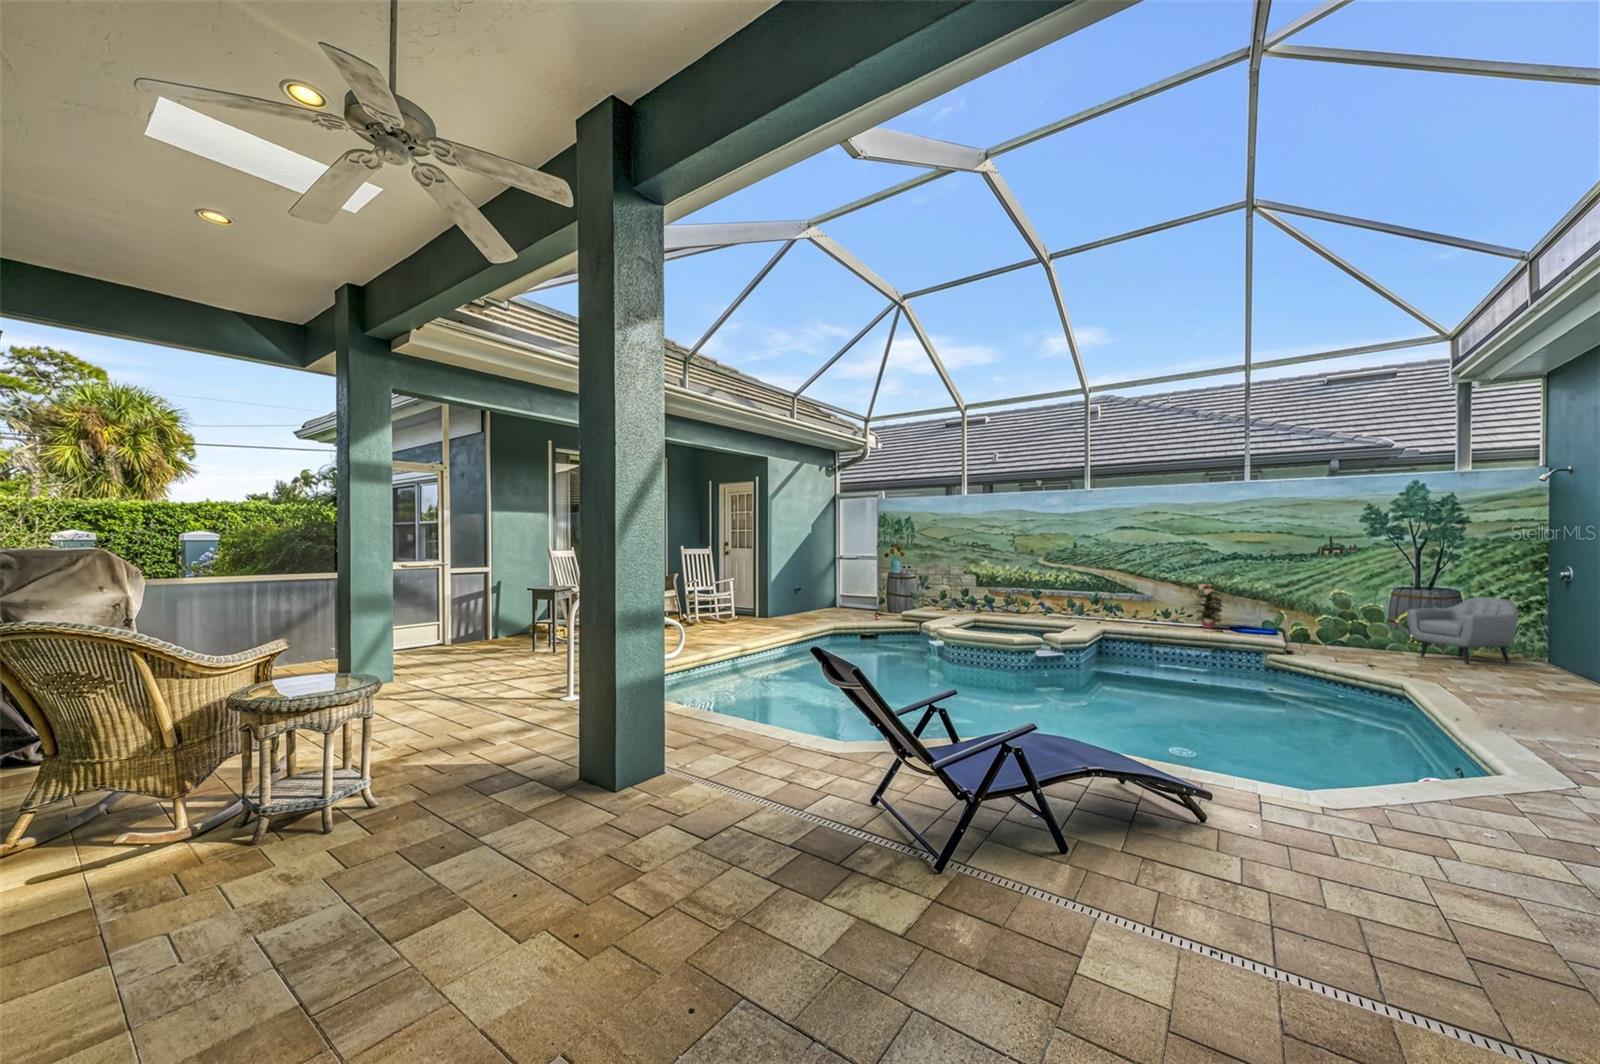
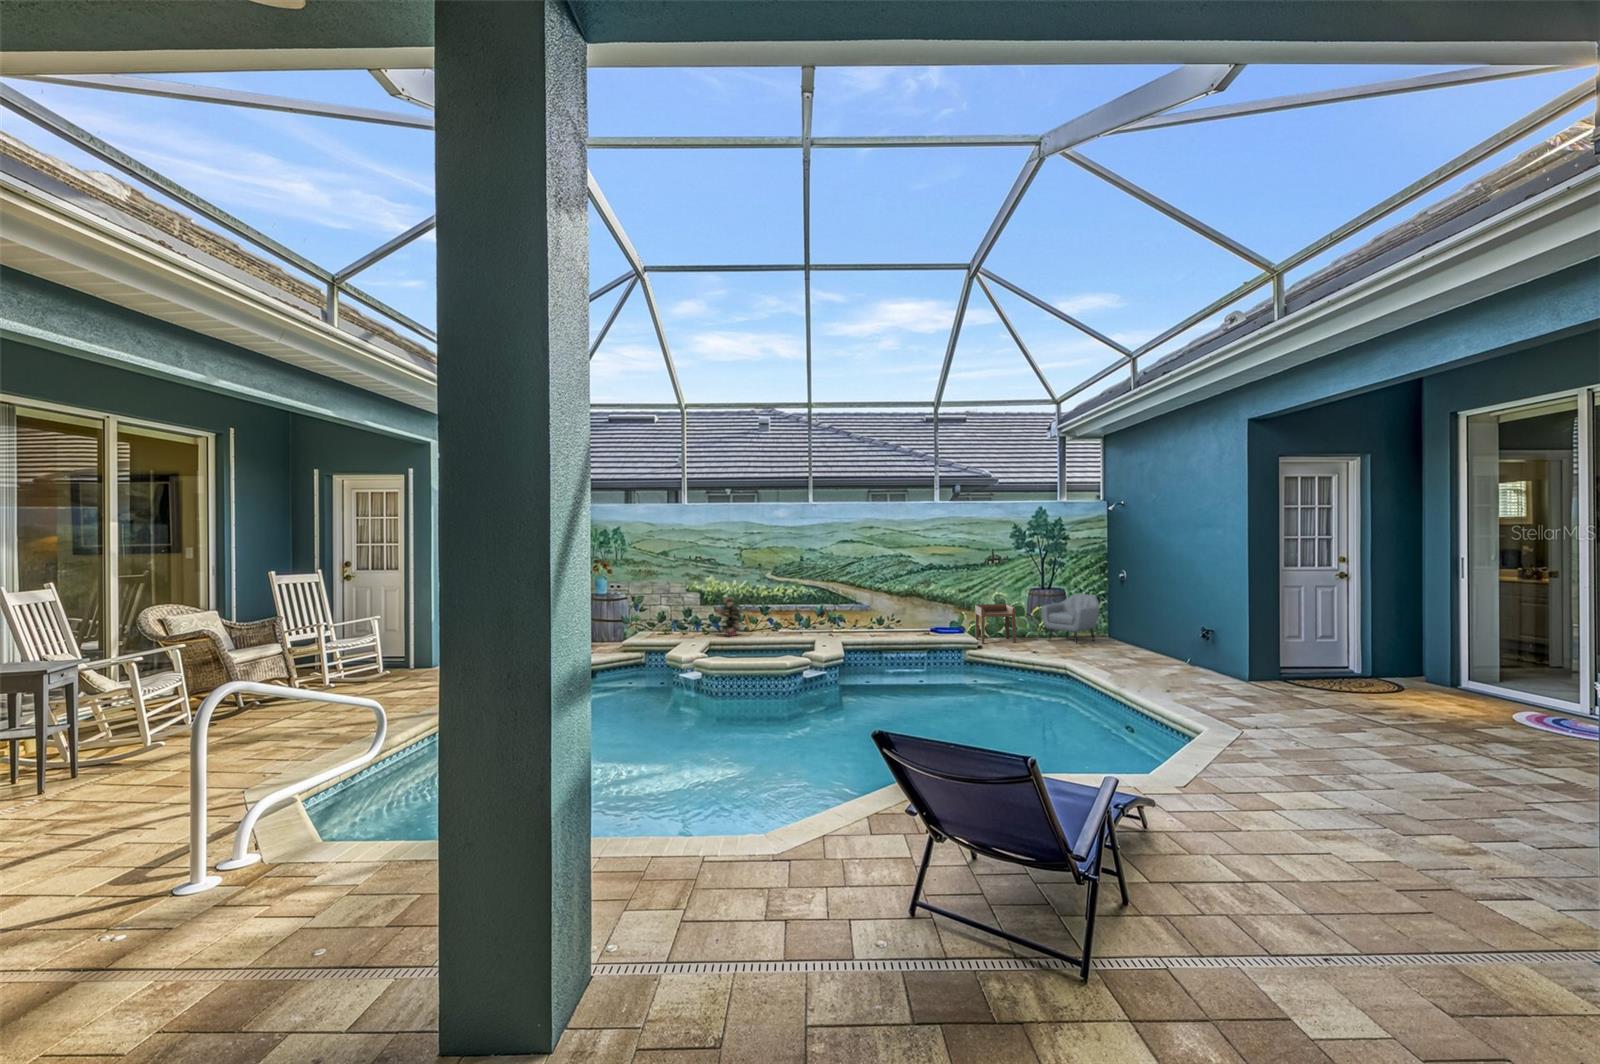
decorative plant: present [1194,584,1222,628] -> present [720,597,741,636]
side table: none [1302,603,1362,655] -> present [975,604,1016,644]

